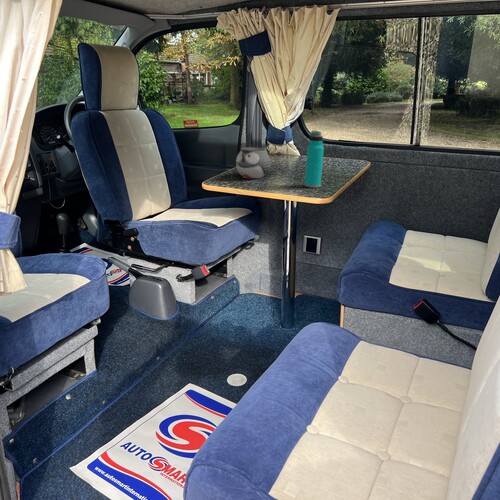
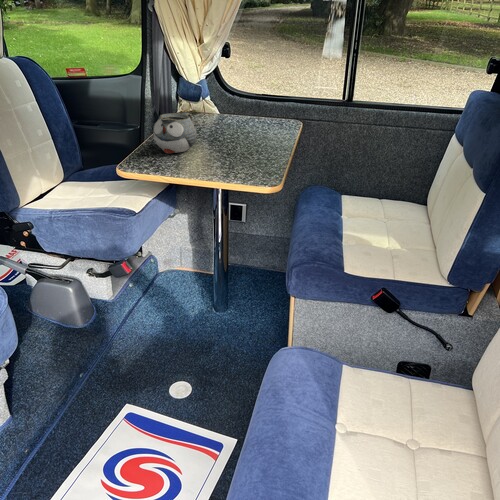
water bottle: present [305,130,324,188] -> none [242,97,264,166]

